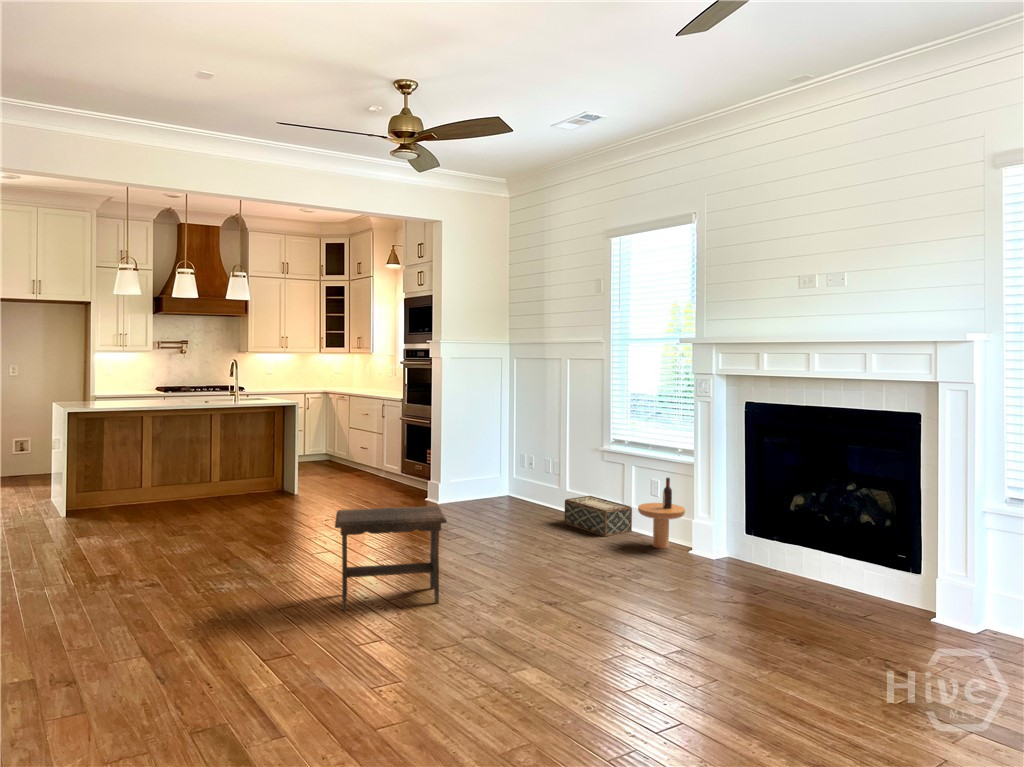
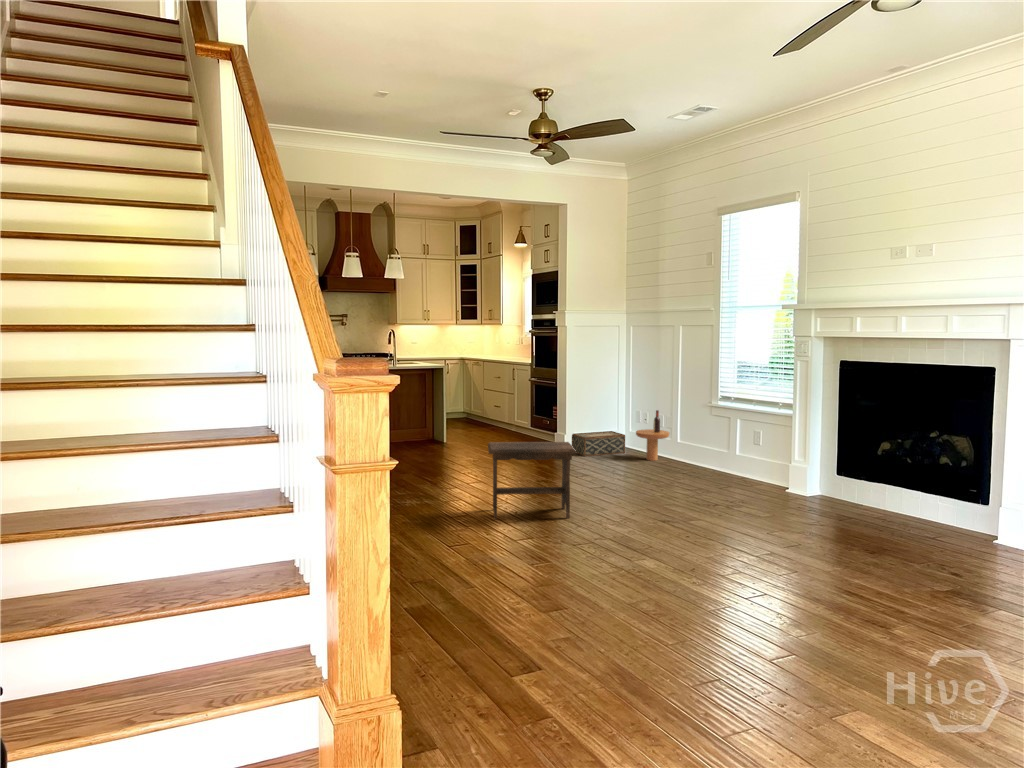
side table: present [638,478,685,548] -> present [636,410,670,461]
woven basket: present [564,496,632,536] -> present [572,431,625,456]

